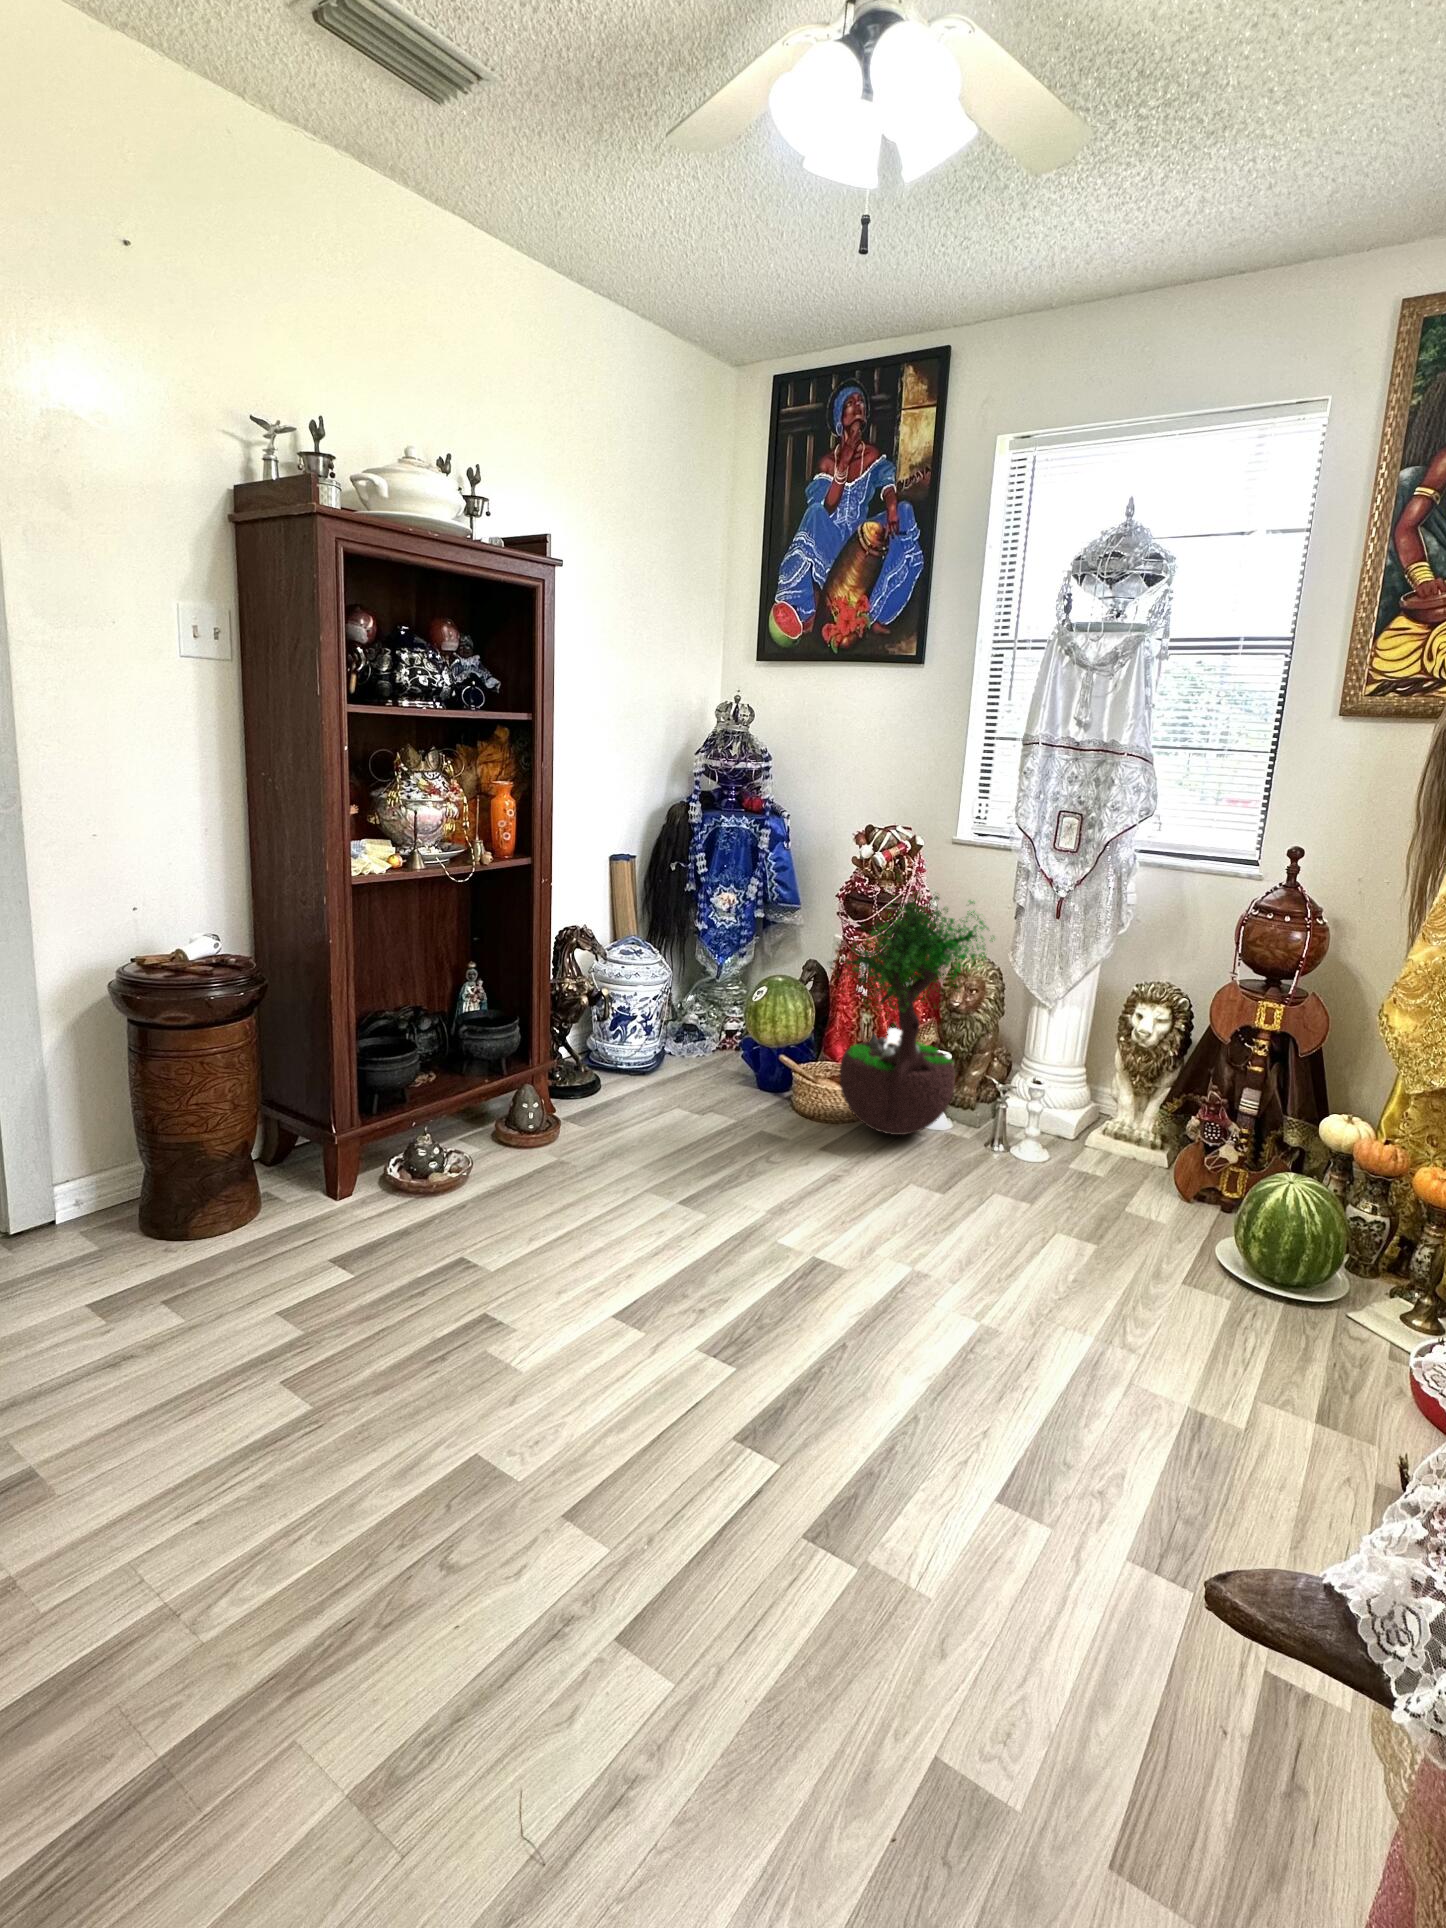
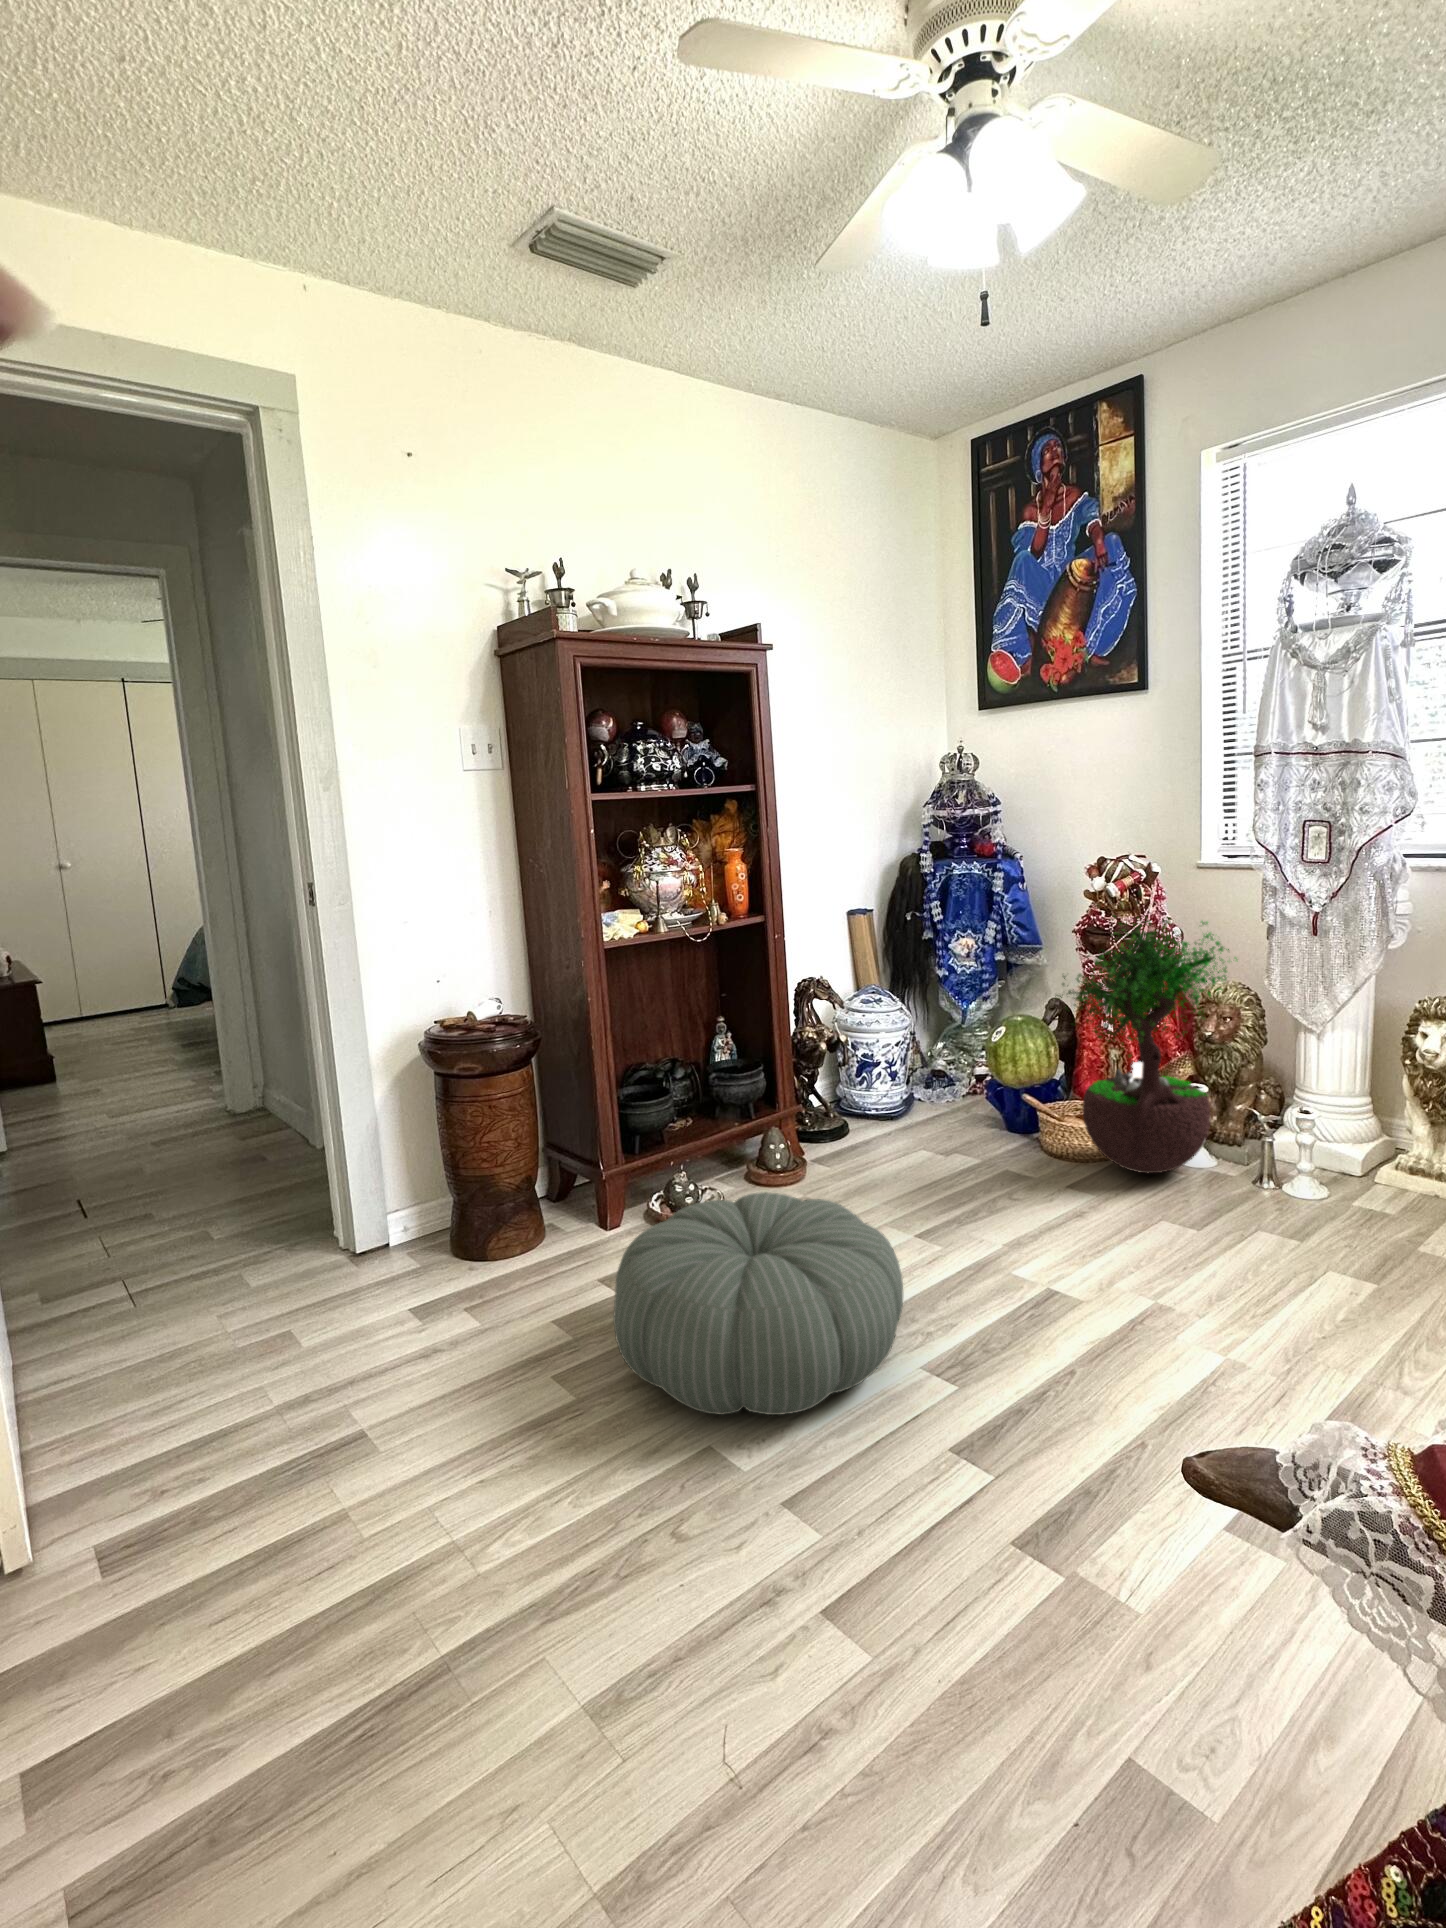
pouf: none [361,1166,682,1418] -> present [613,1192,903,1415]

